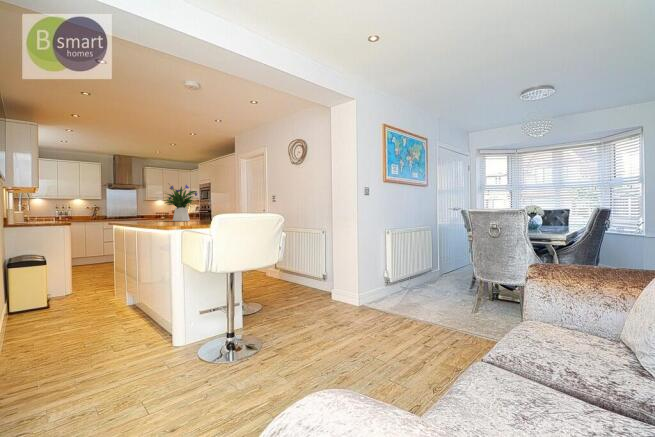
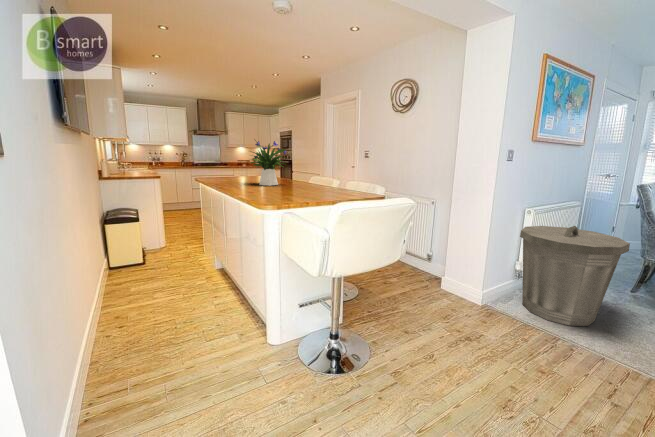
trash can: none [381,238,444,310] -> present [520,226,630,326]

